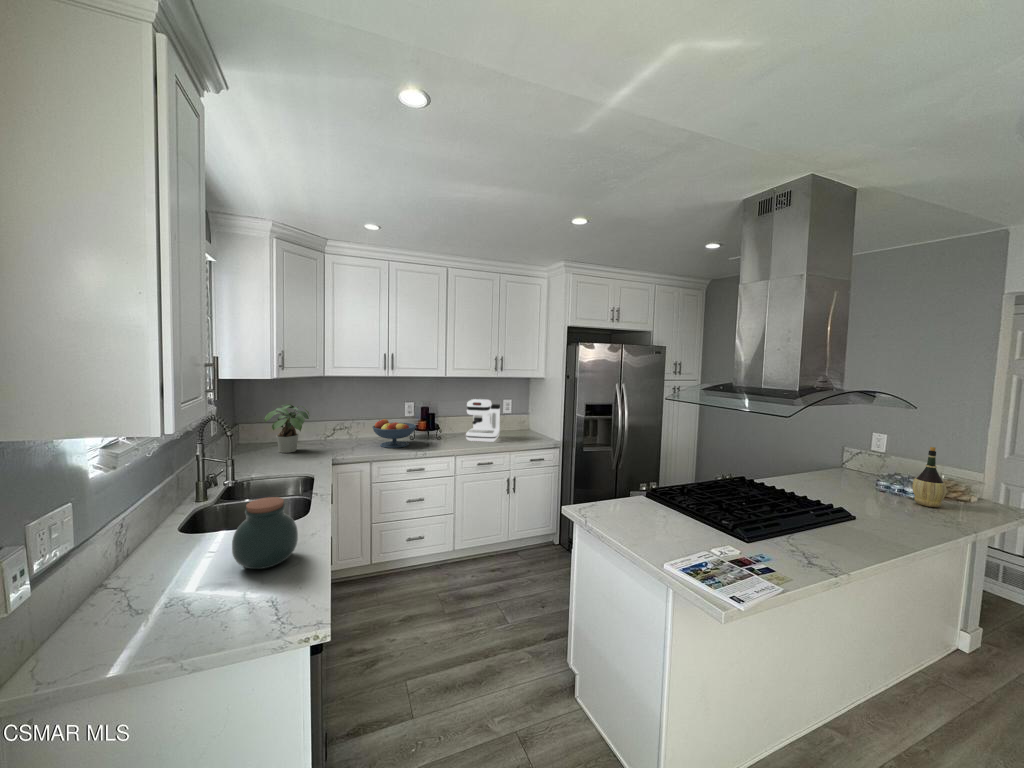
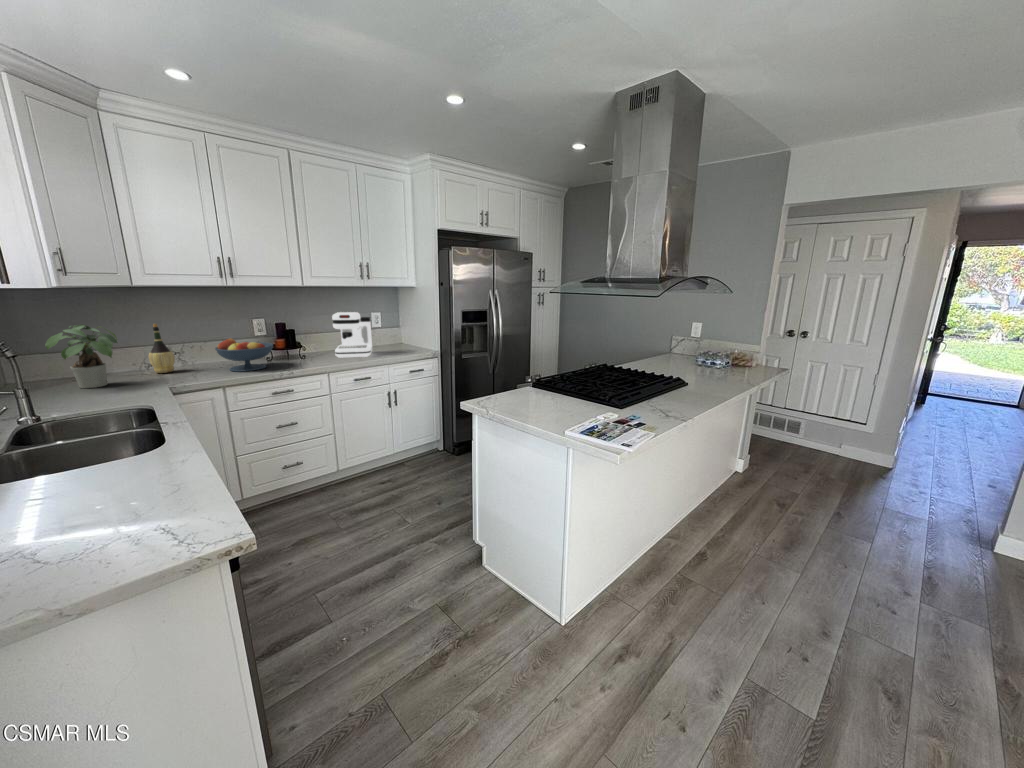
wine bottle: present [912,447,947,507] -> present [149,324,175,373]
jar: present [232,497,298,569] -> none [77,419,173,505]

